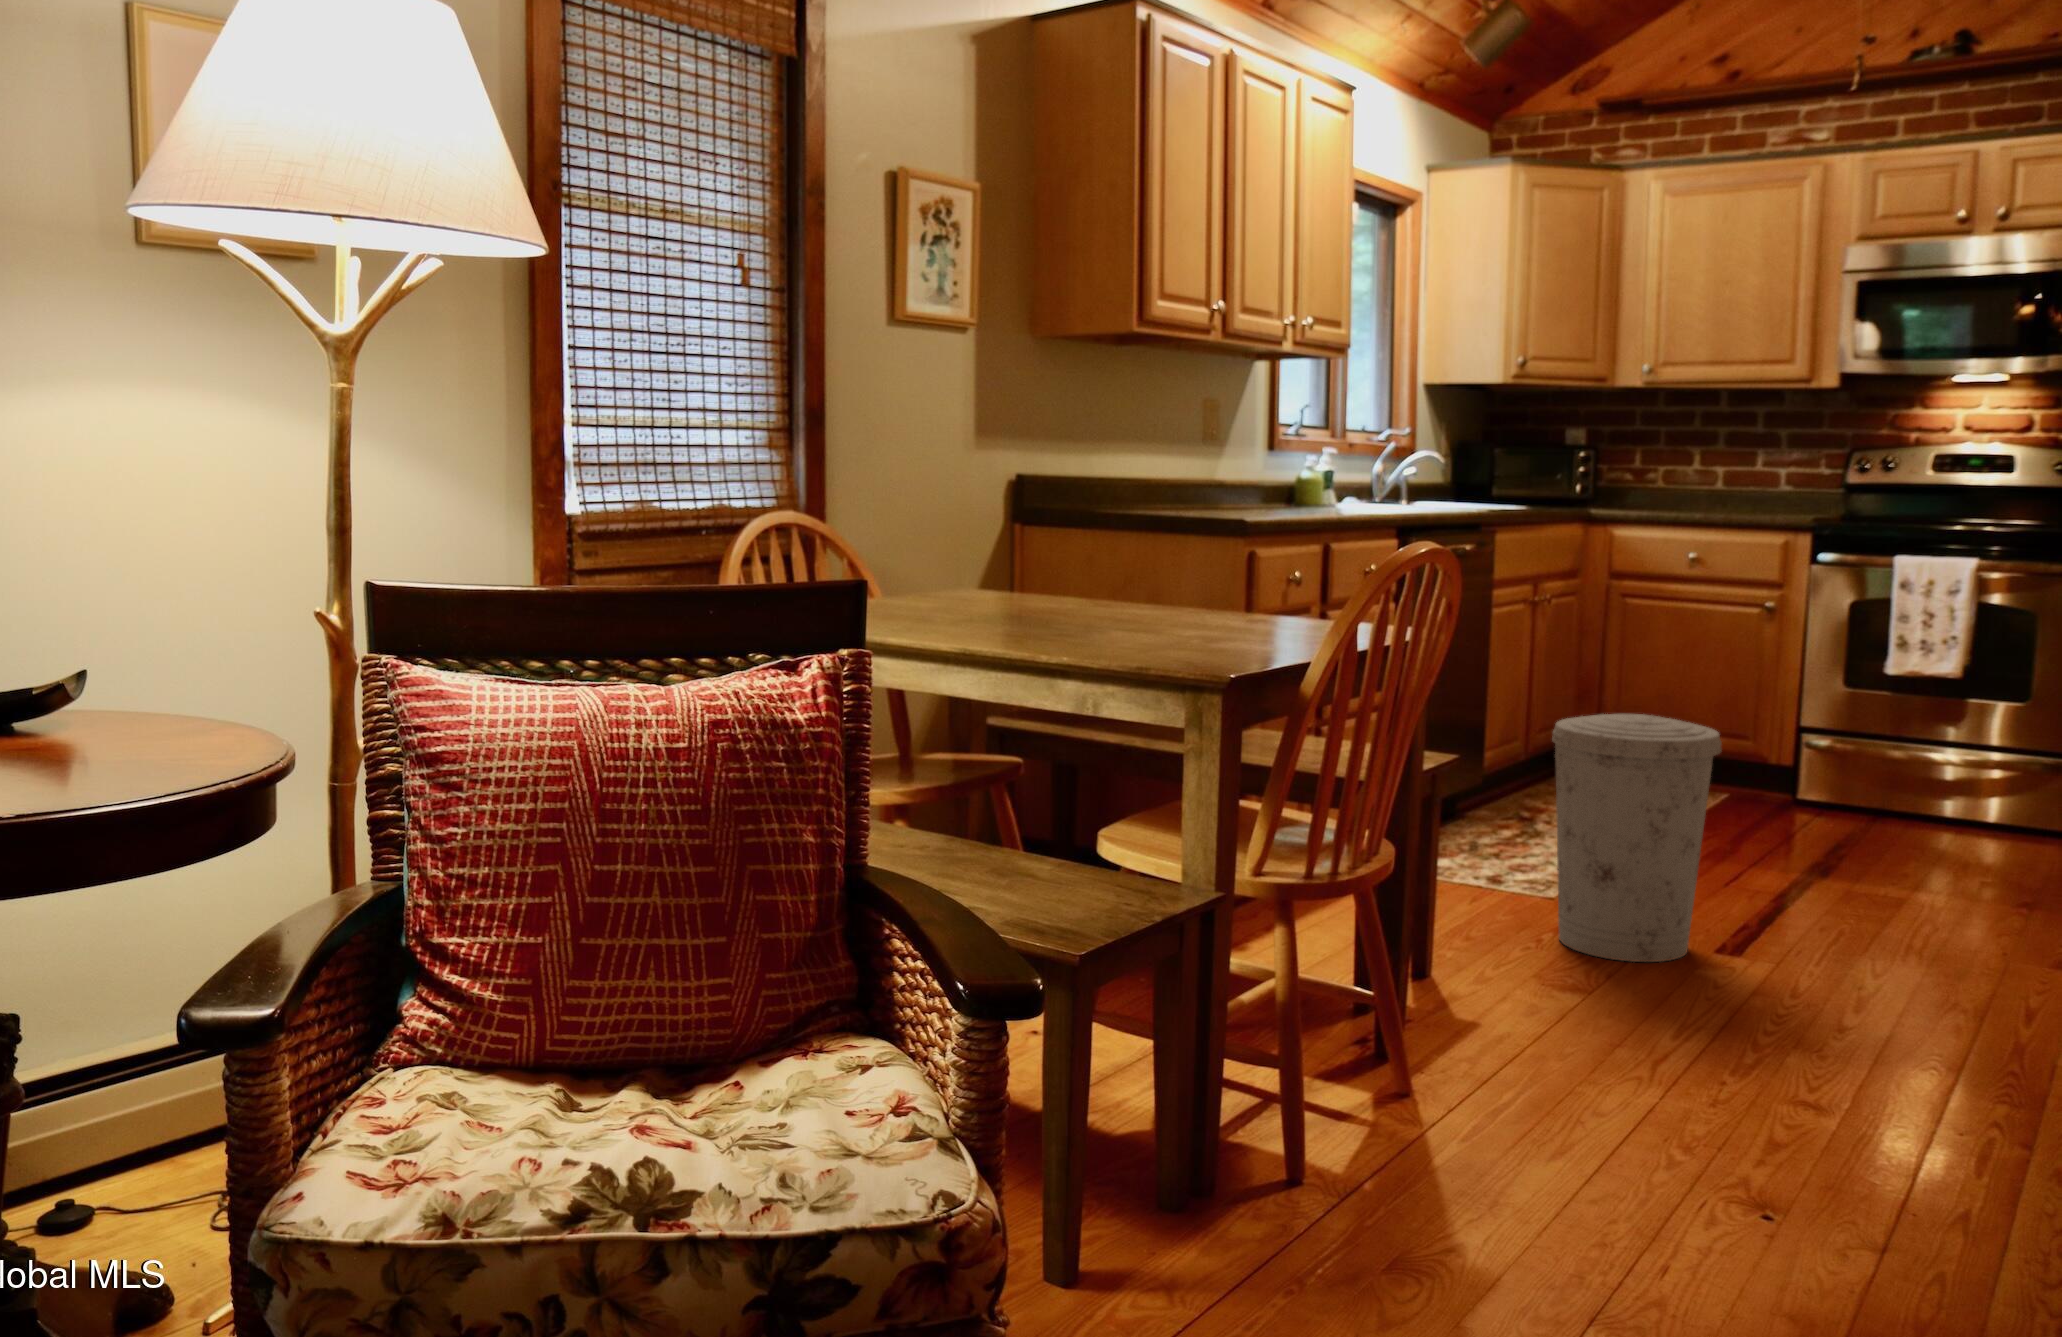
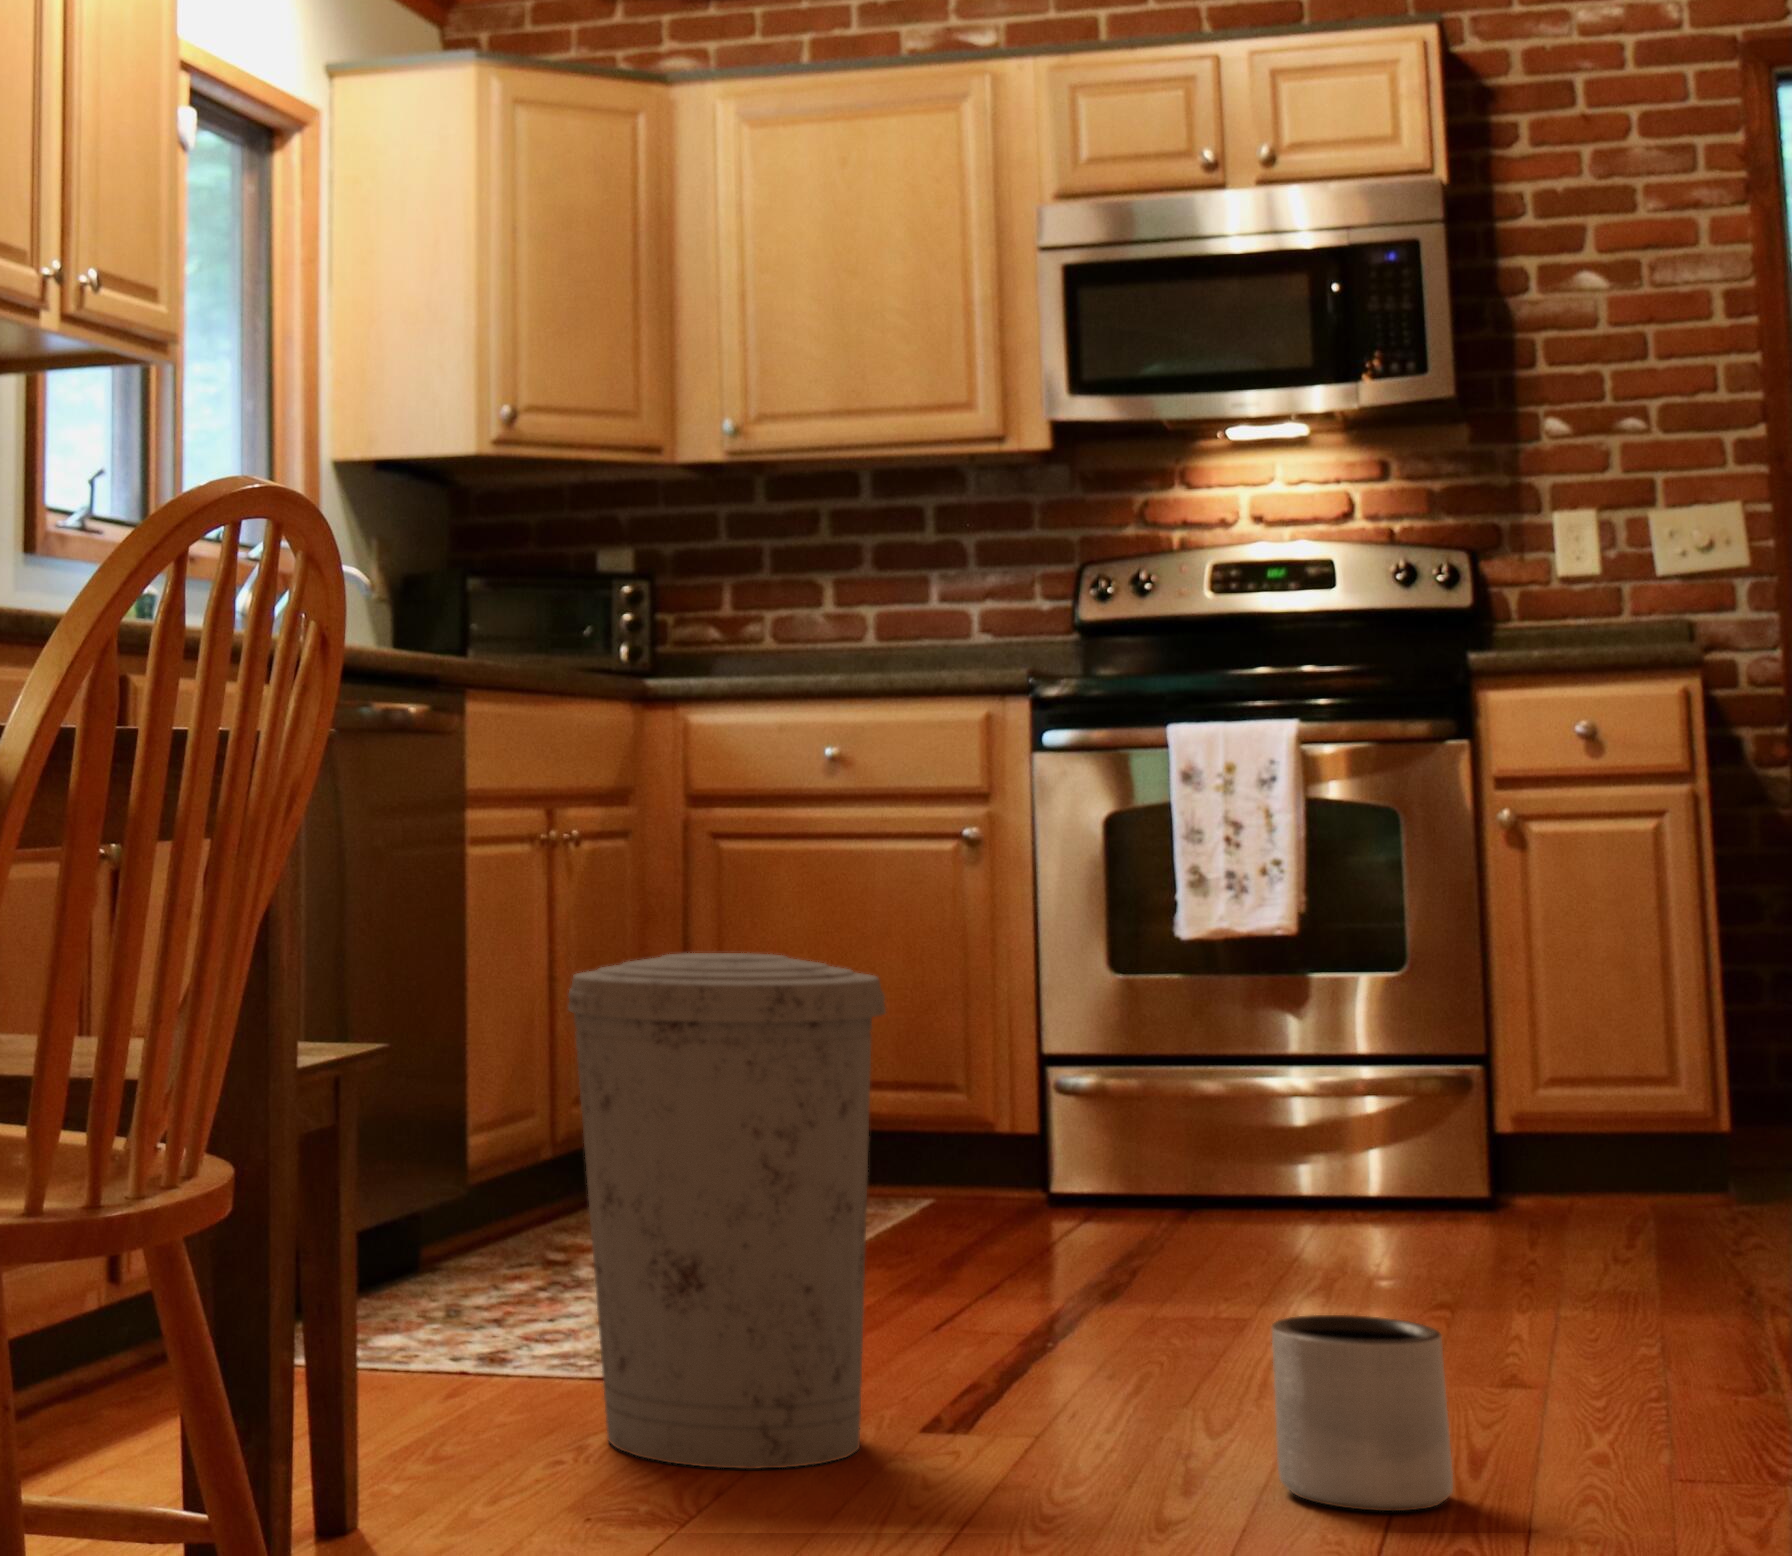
planter: none [1909,914,2008,1013] -> present [1272,1315,1453,1511]

